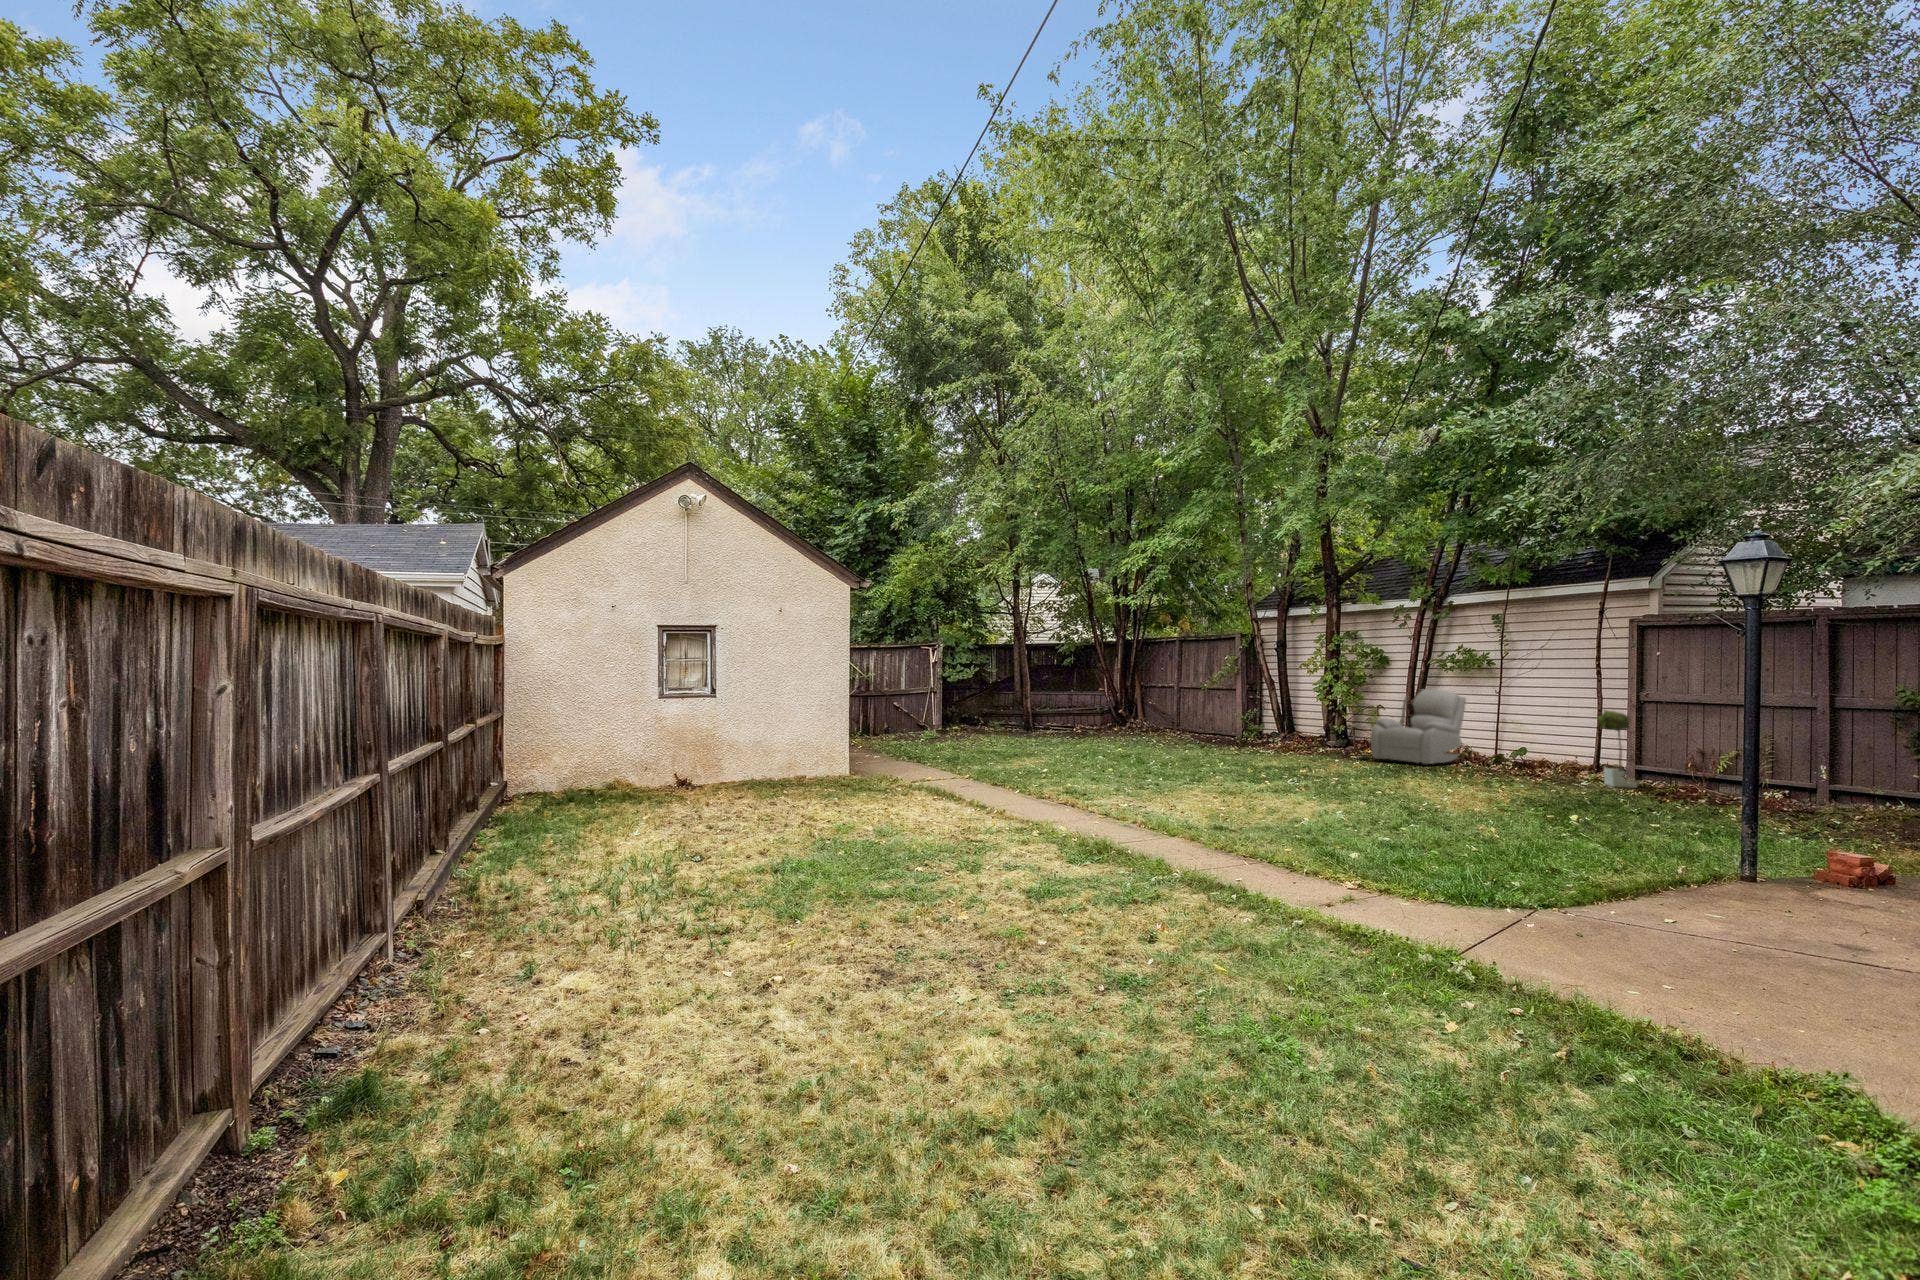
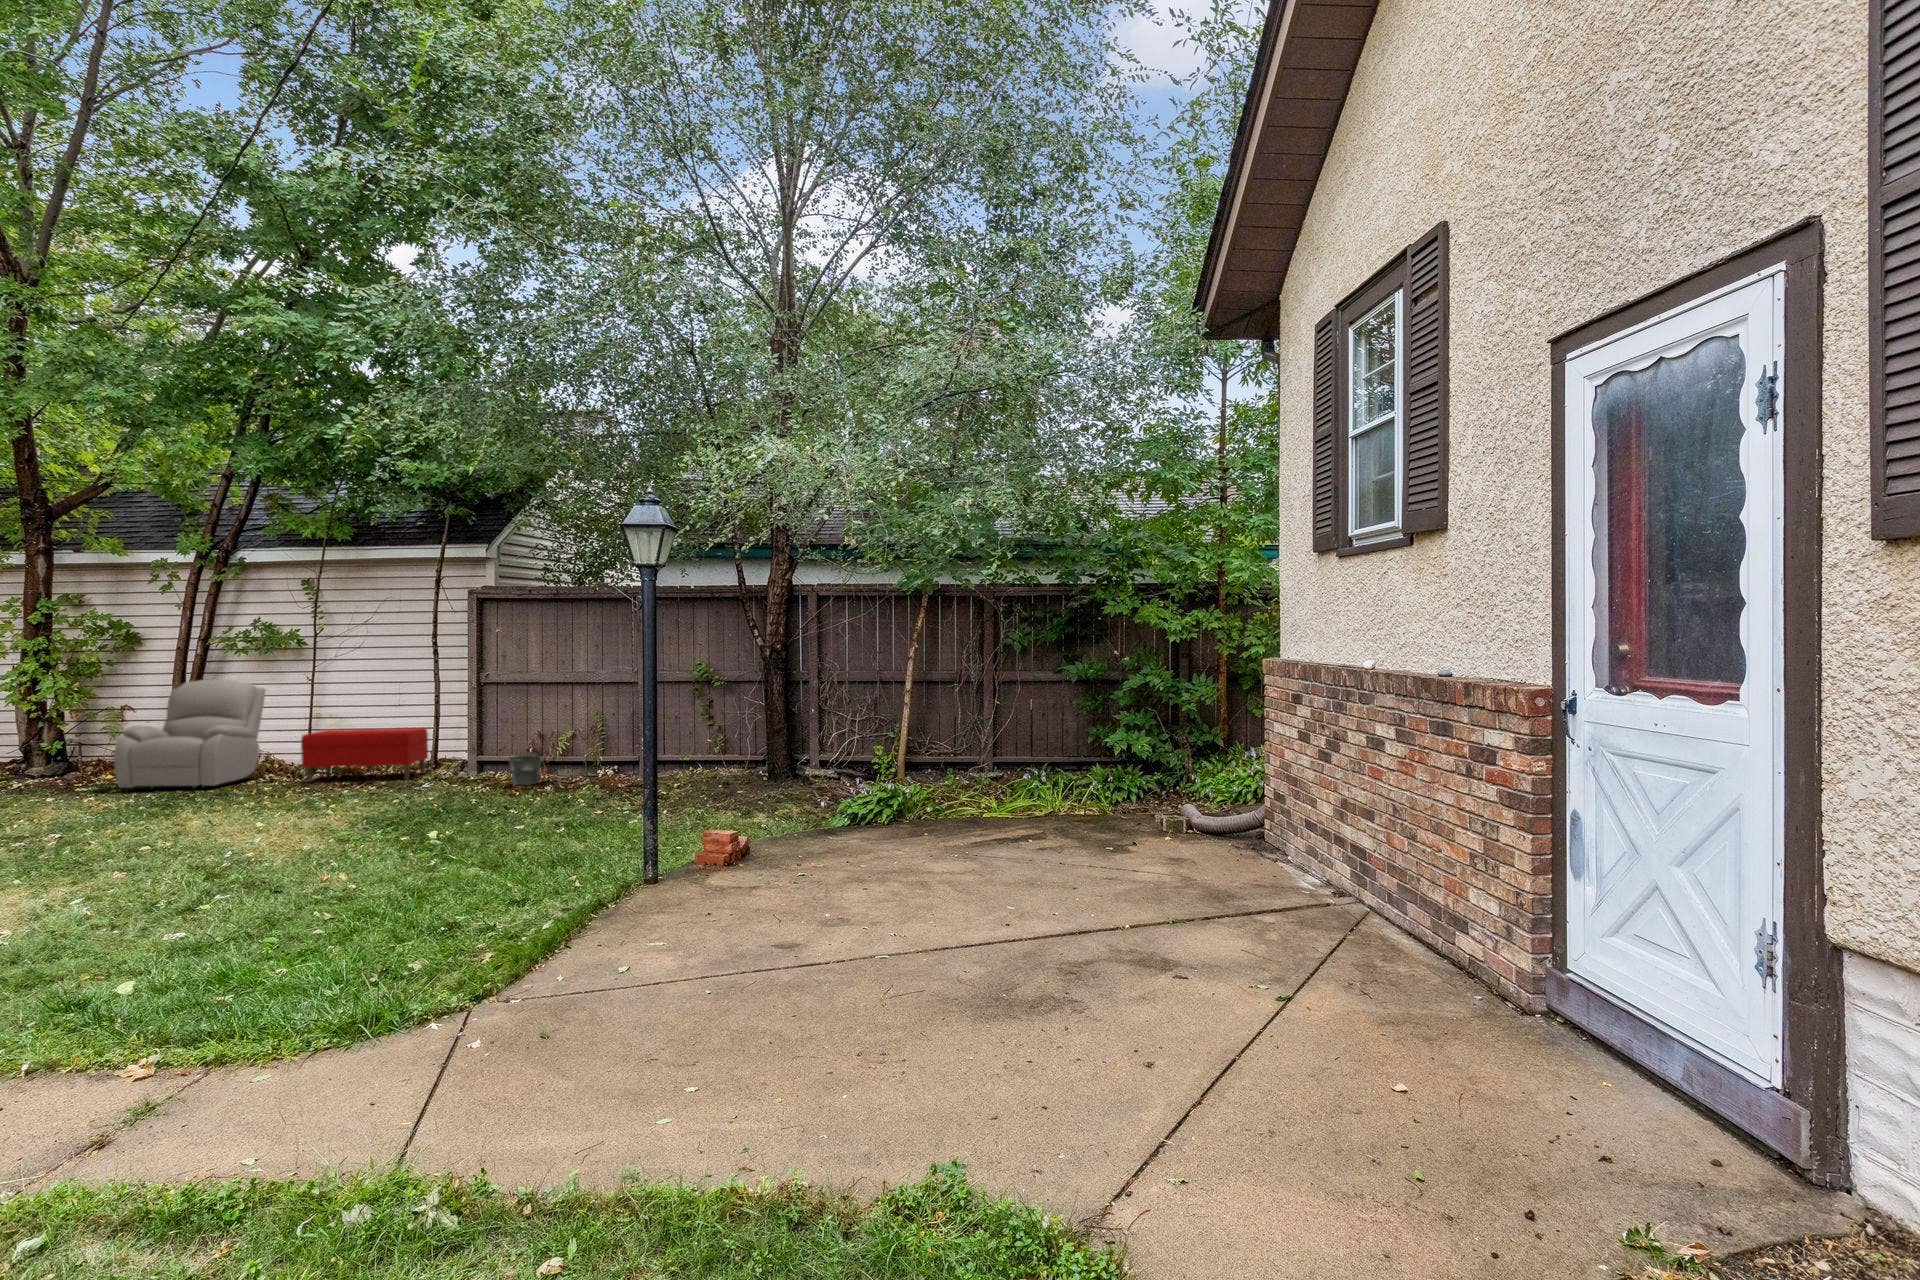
potted tree: present [1598,710,1637,788] -> none [439,695,481,786]
bench: none [1489,732,1593,778] -> present [301,728,428,782]
bucket: none [1660,768,1699,795] -> present [507,755,542,785]

